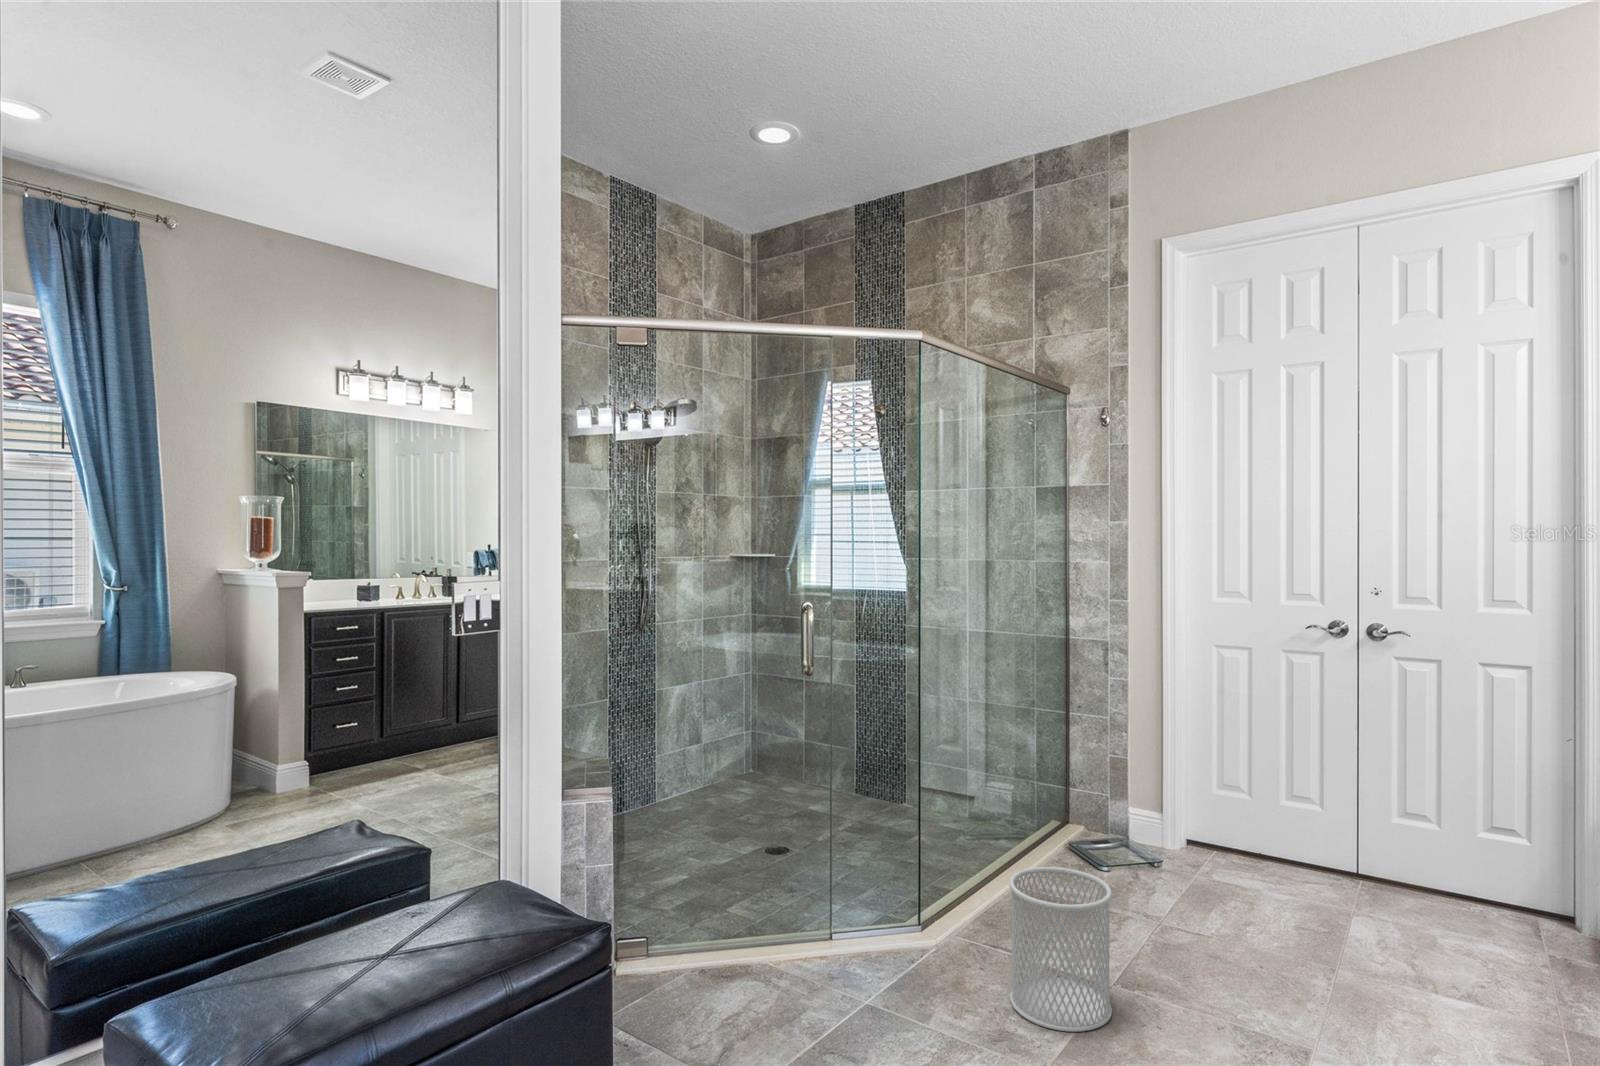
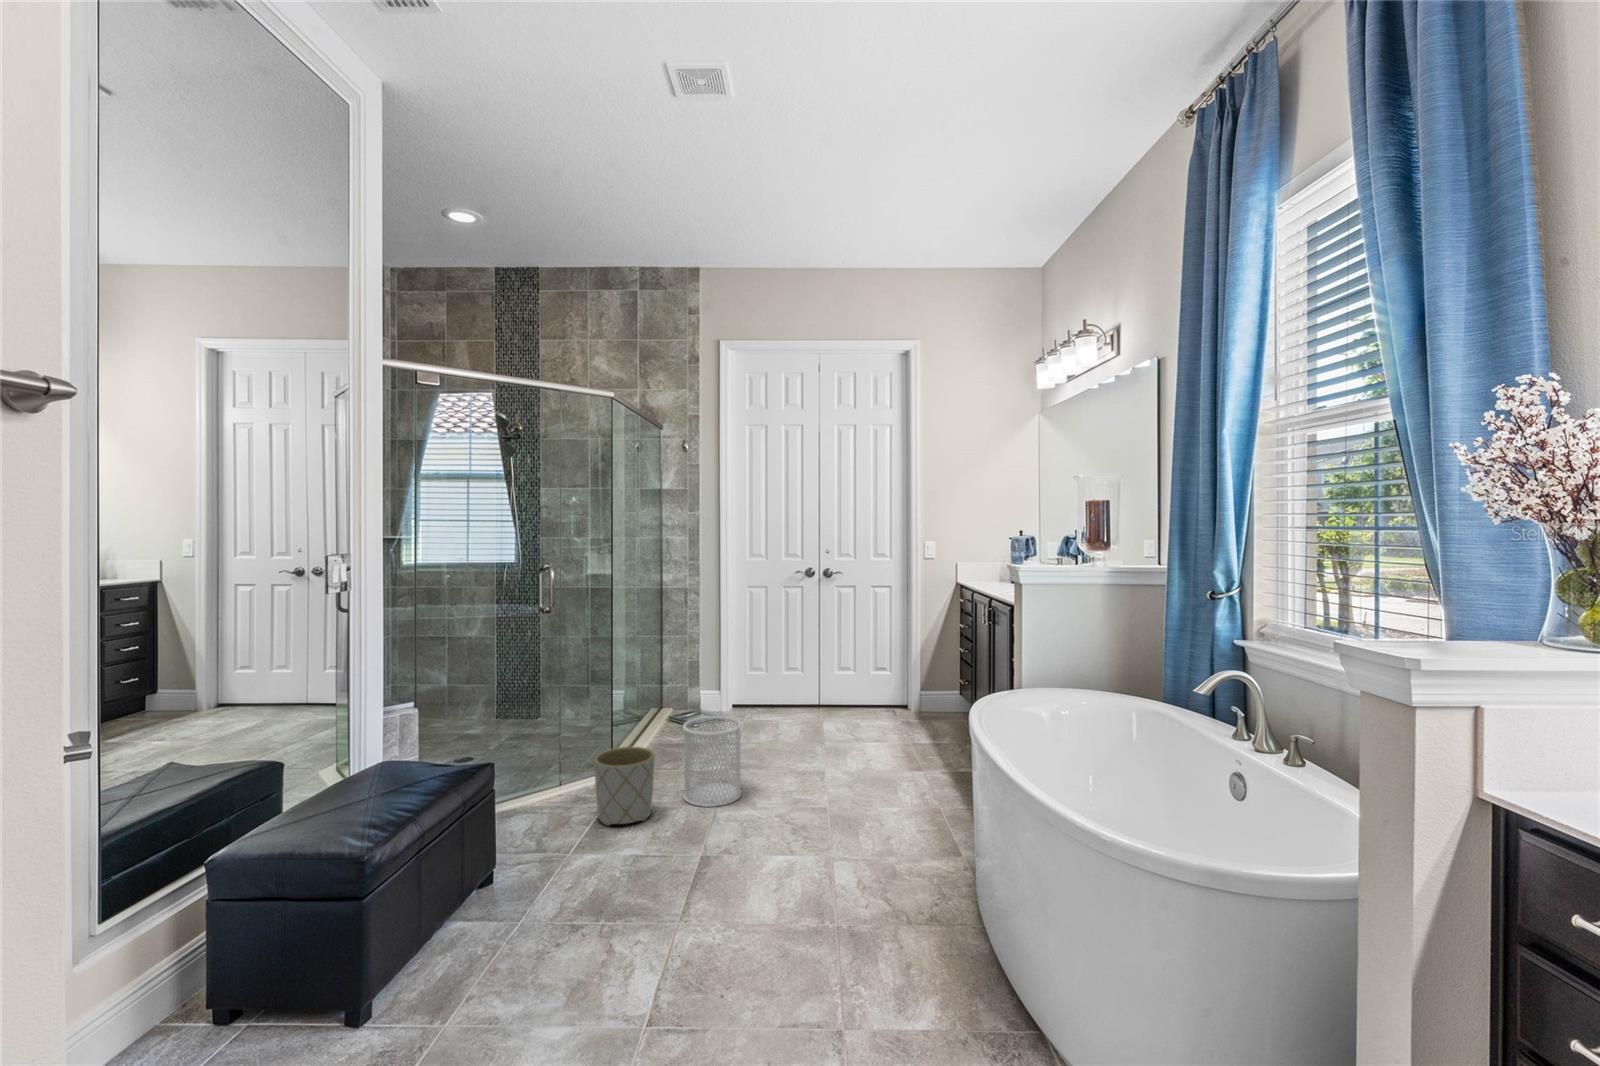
planter: none [863,888,954,1018] -> present [594,747,655,826]

